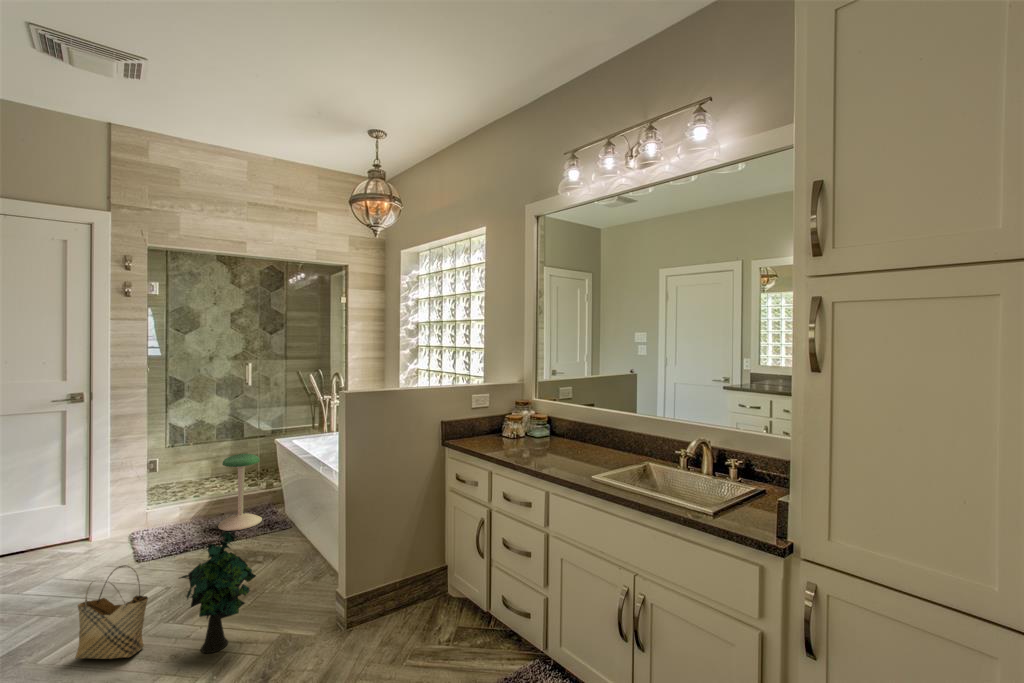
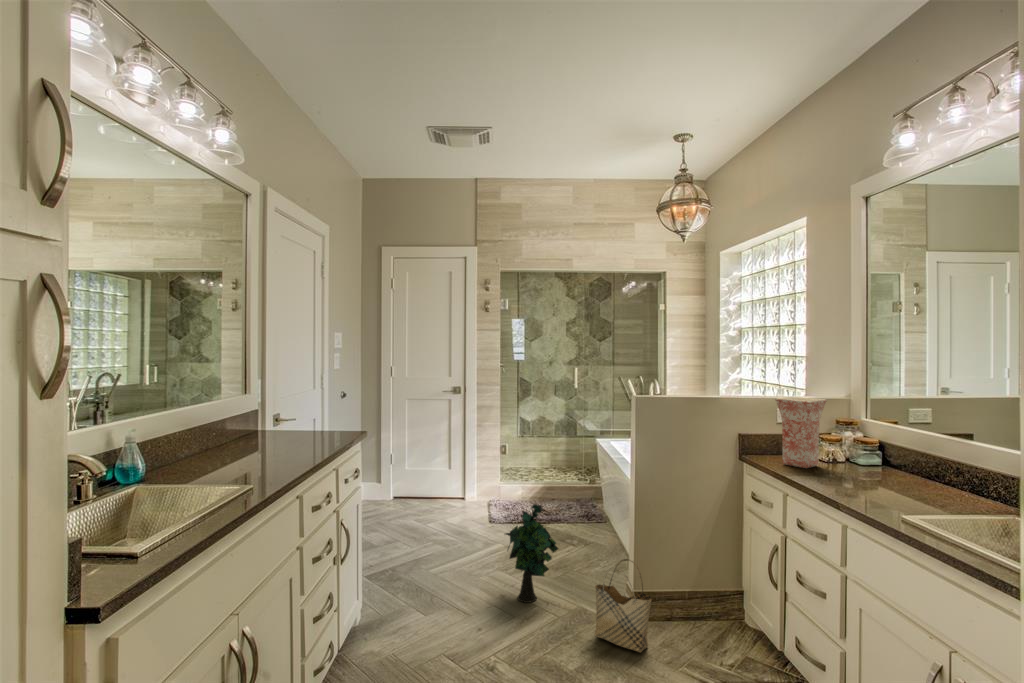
vase: none [479,387,515,447] -> present [775,397,827,468]
stool: present [218,454,262,531] -> none [549,448,584,514]
woven basket: present [75,565,148,659] -> present [595,559,652,652]

